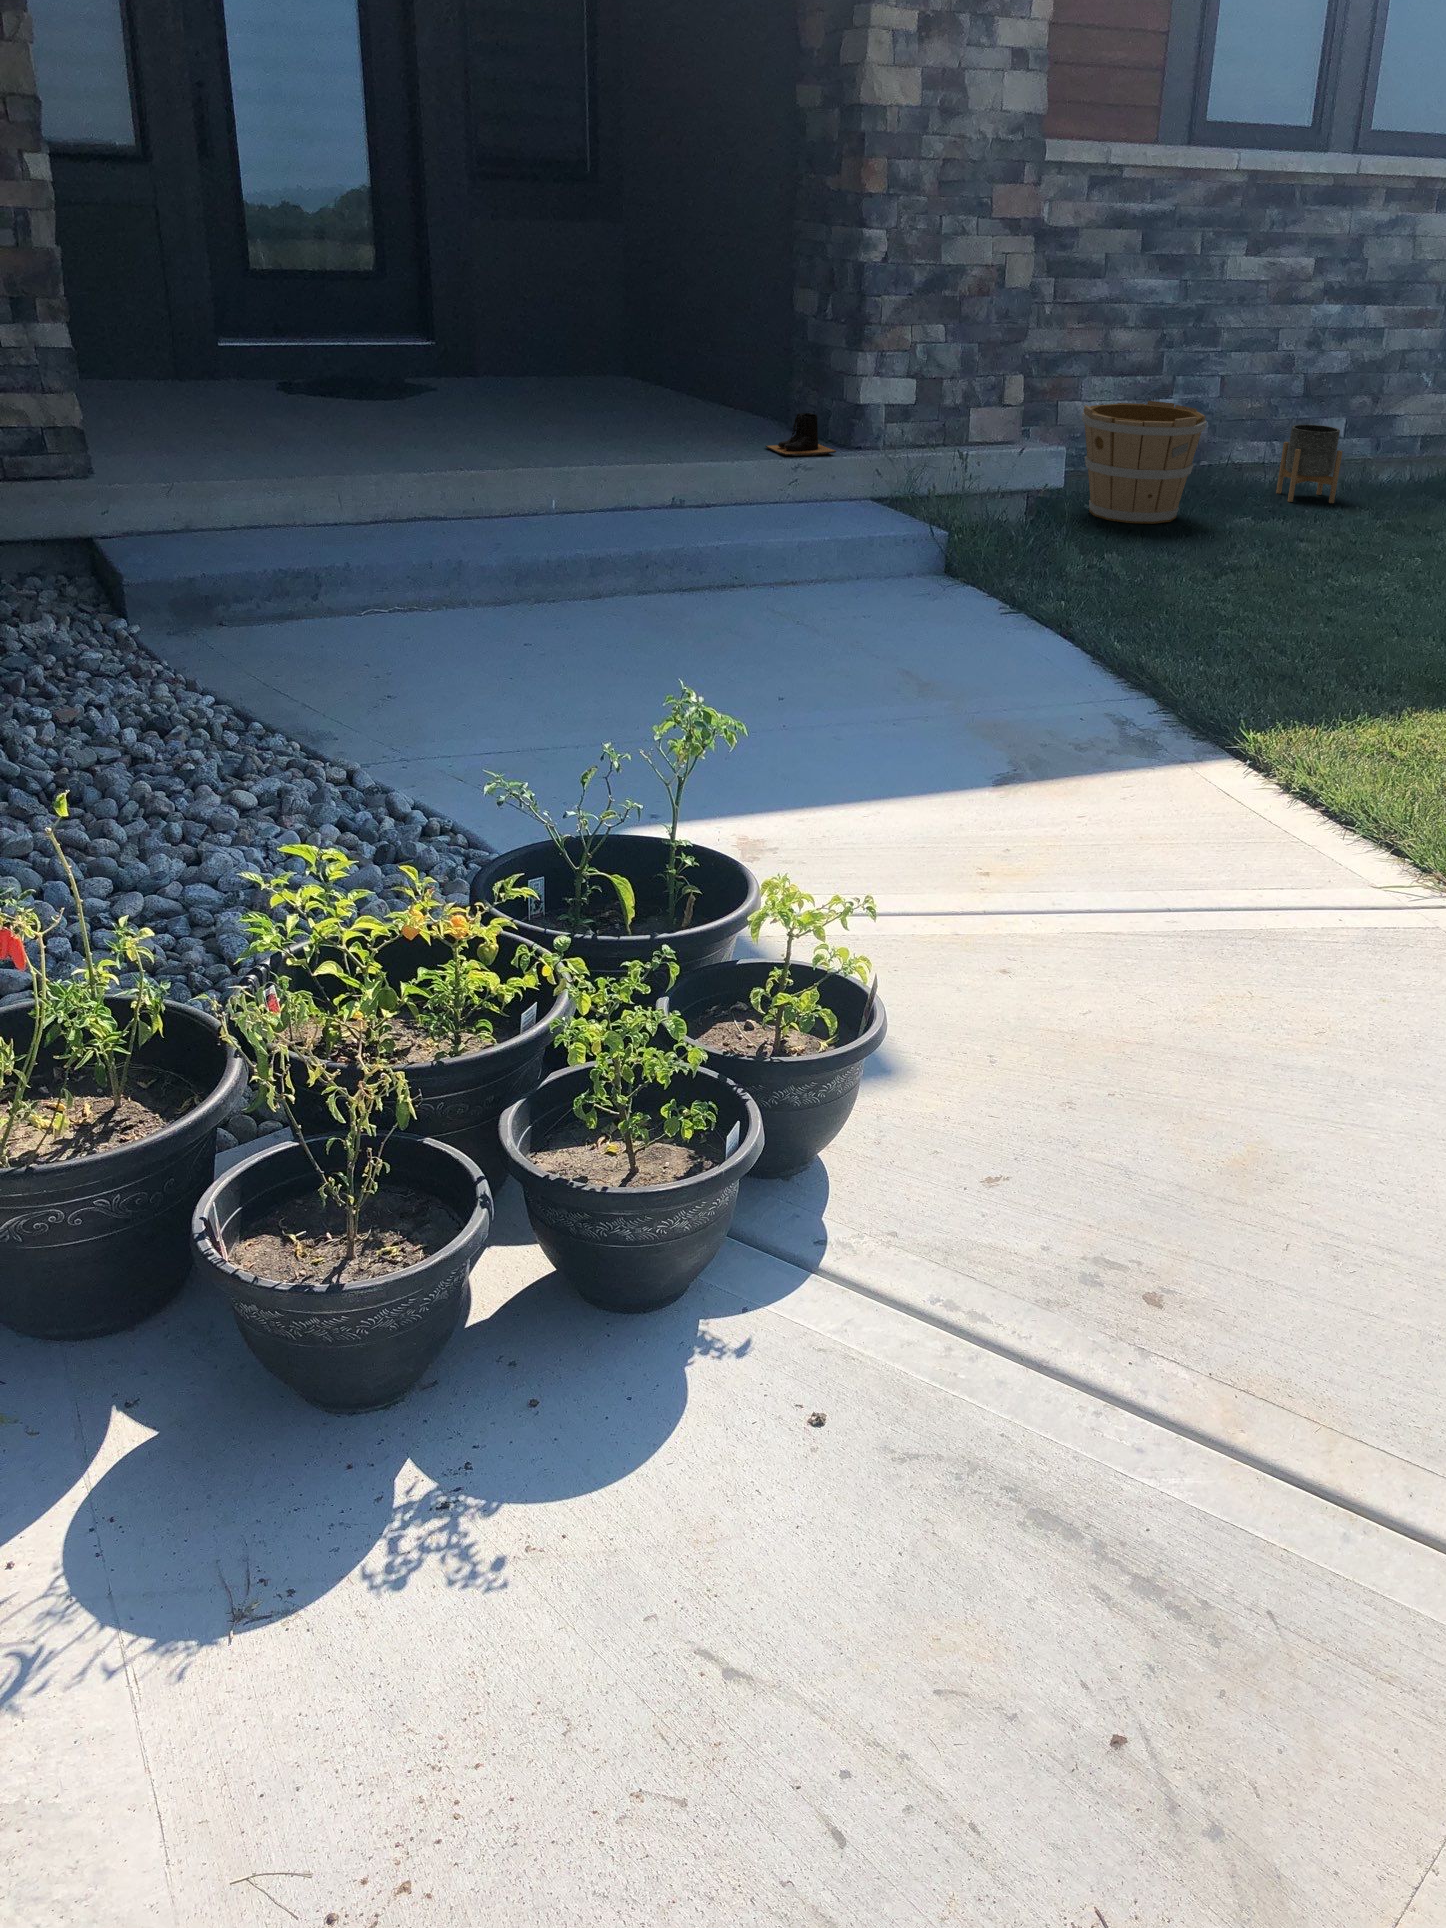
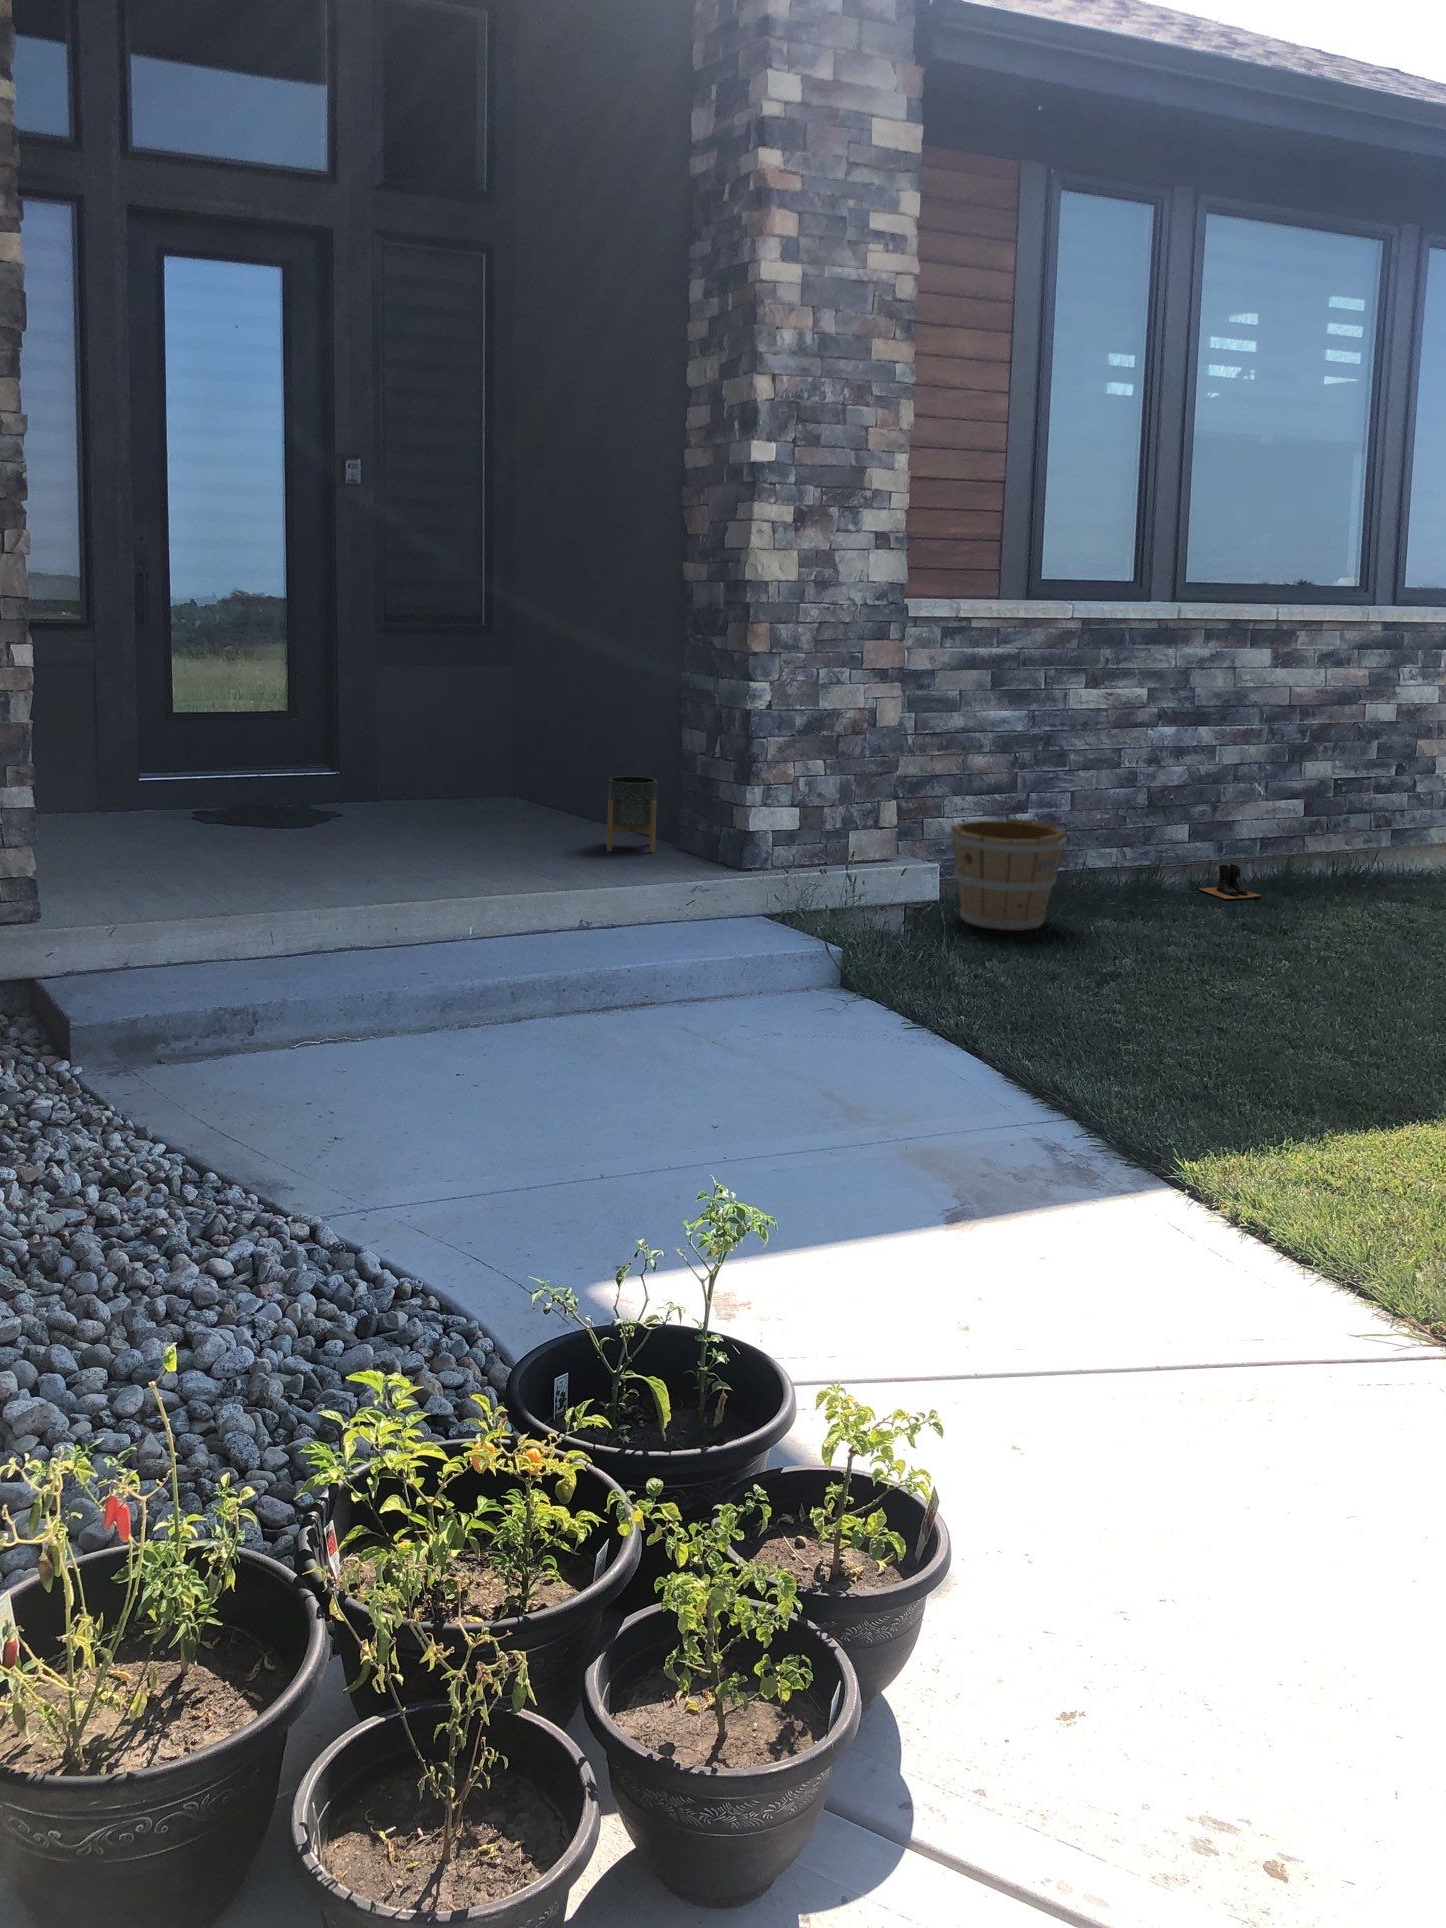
boots: present [766,413,836,456] -> present [1199,864,1261,900]
planter: present [1276,424,1342,503] -> present [607,776,657,853]

